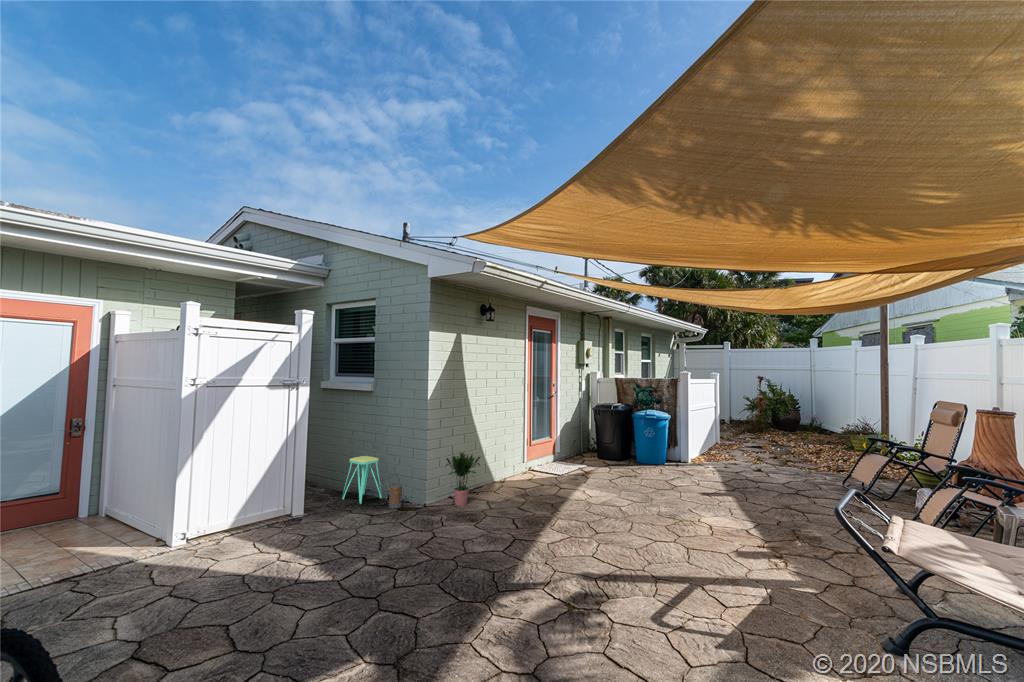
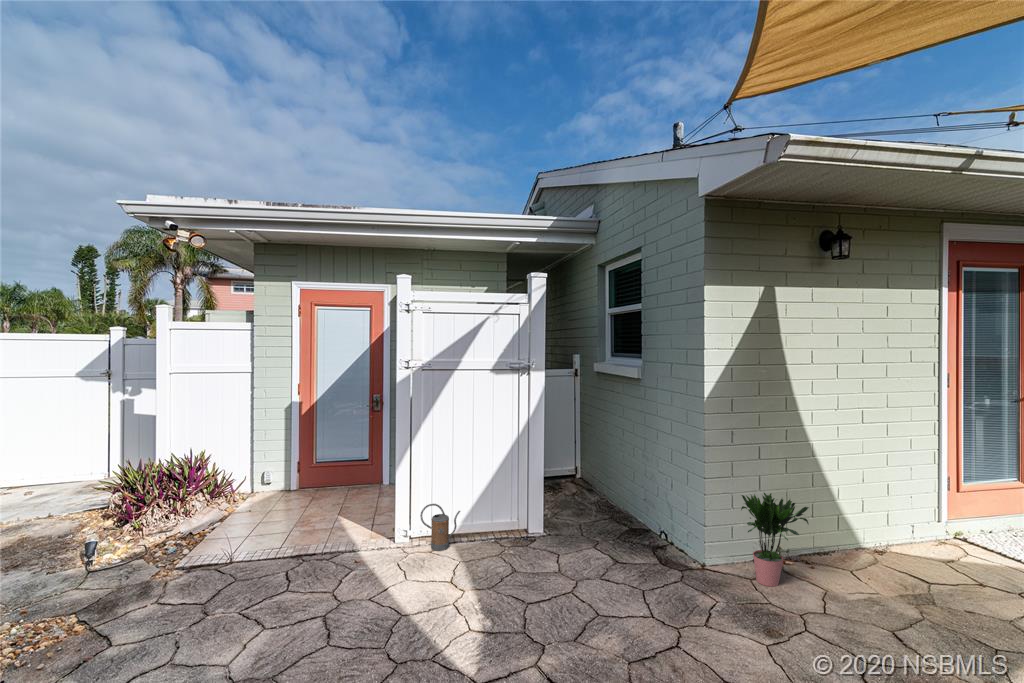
stool: present [342,456,382,504] -> none [600,466,651,533]
watering can: present [386,475,406,508] -> present [420,504,460,551]

